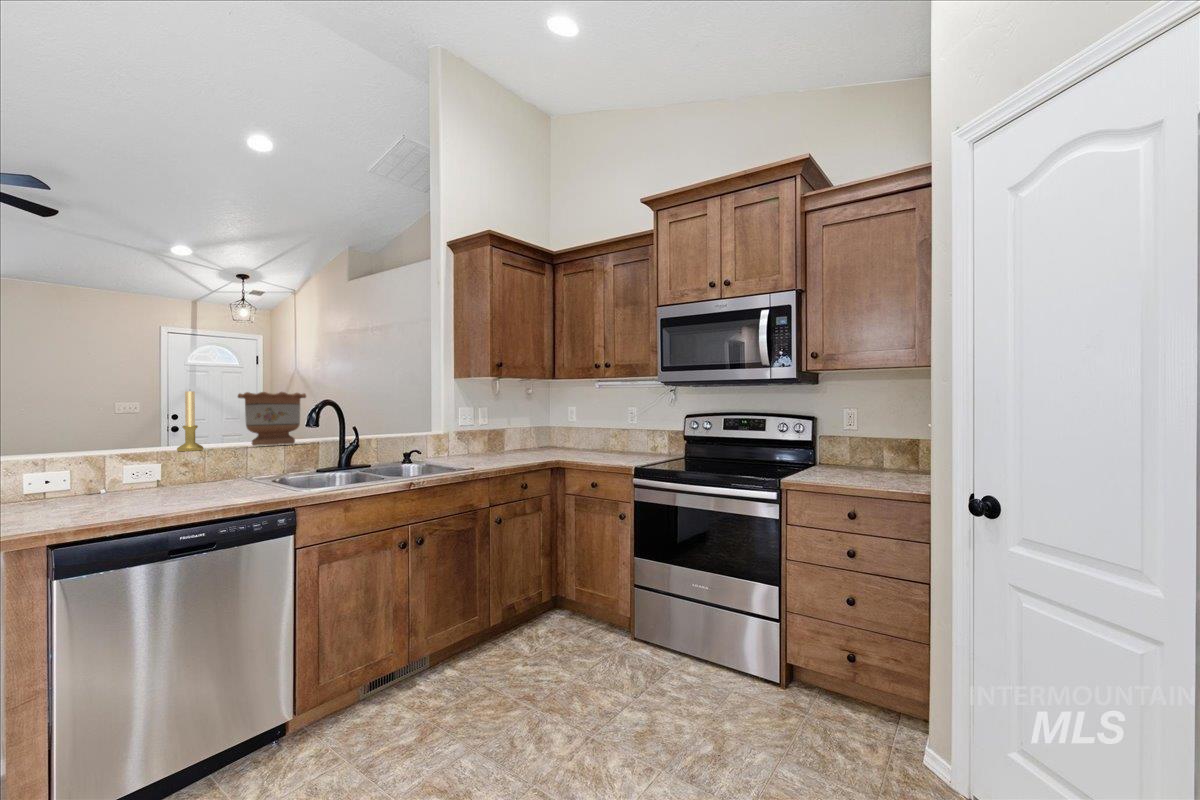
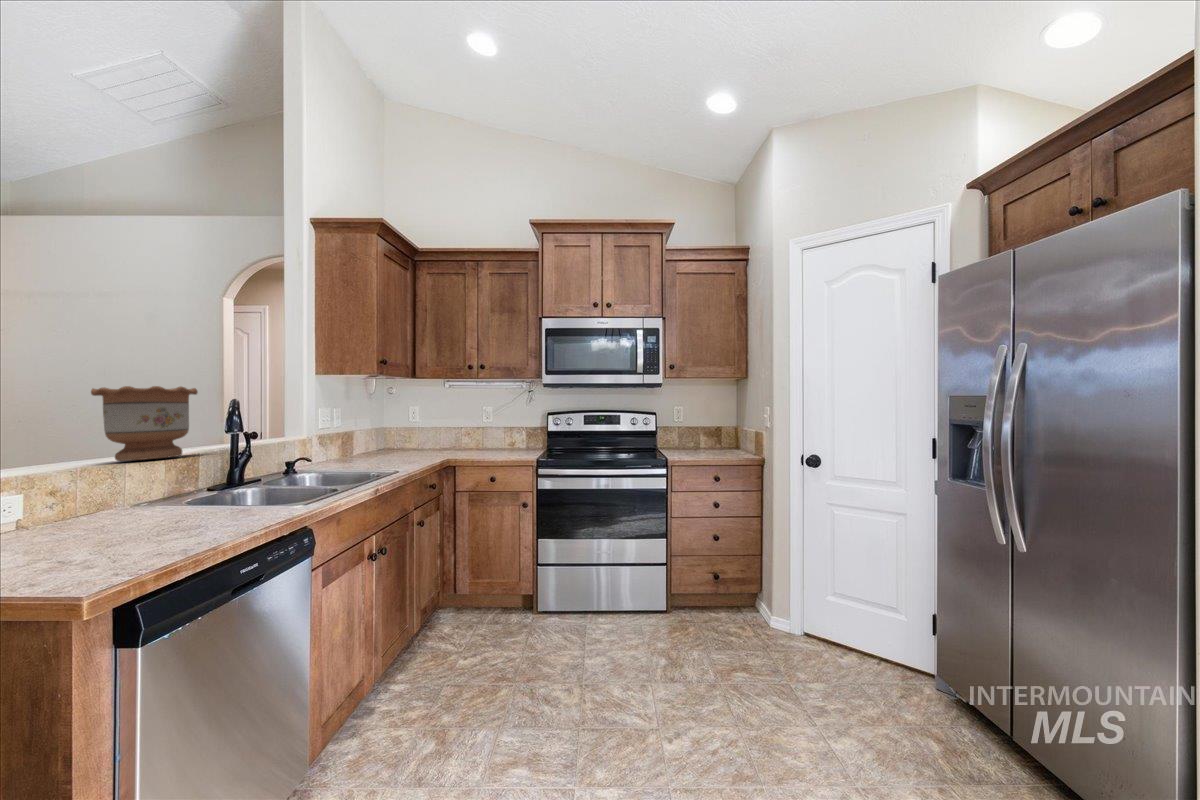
candle holder: present [177,391,204,452] -> none [39,380,86,474]

